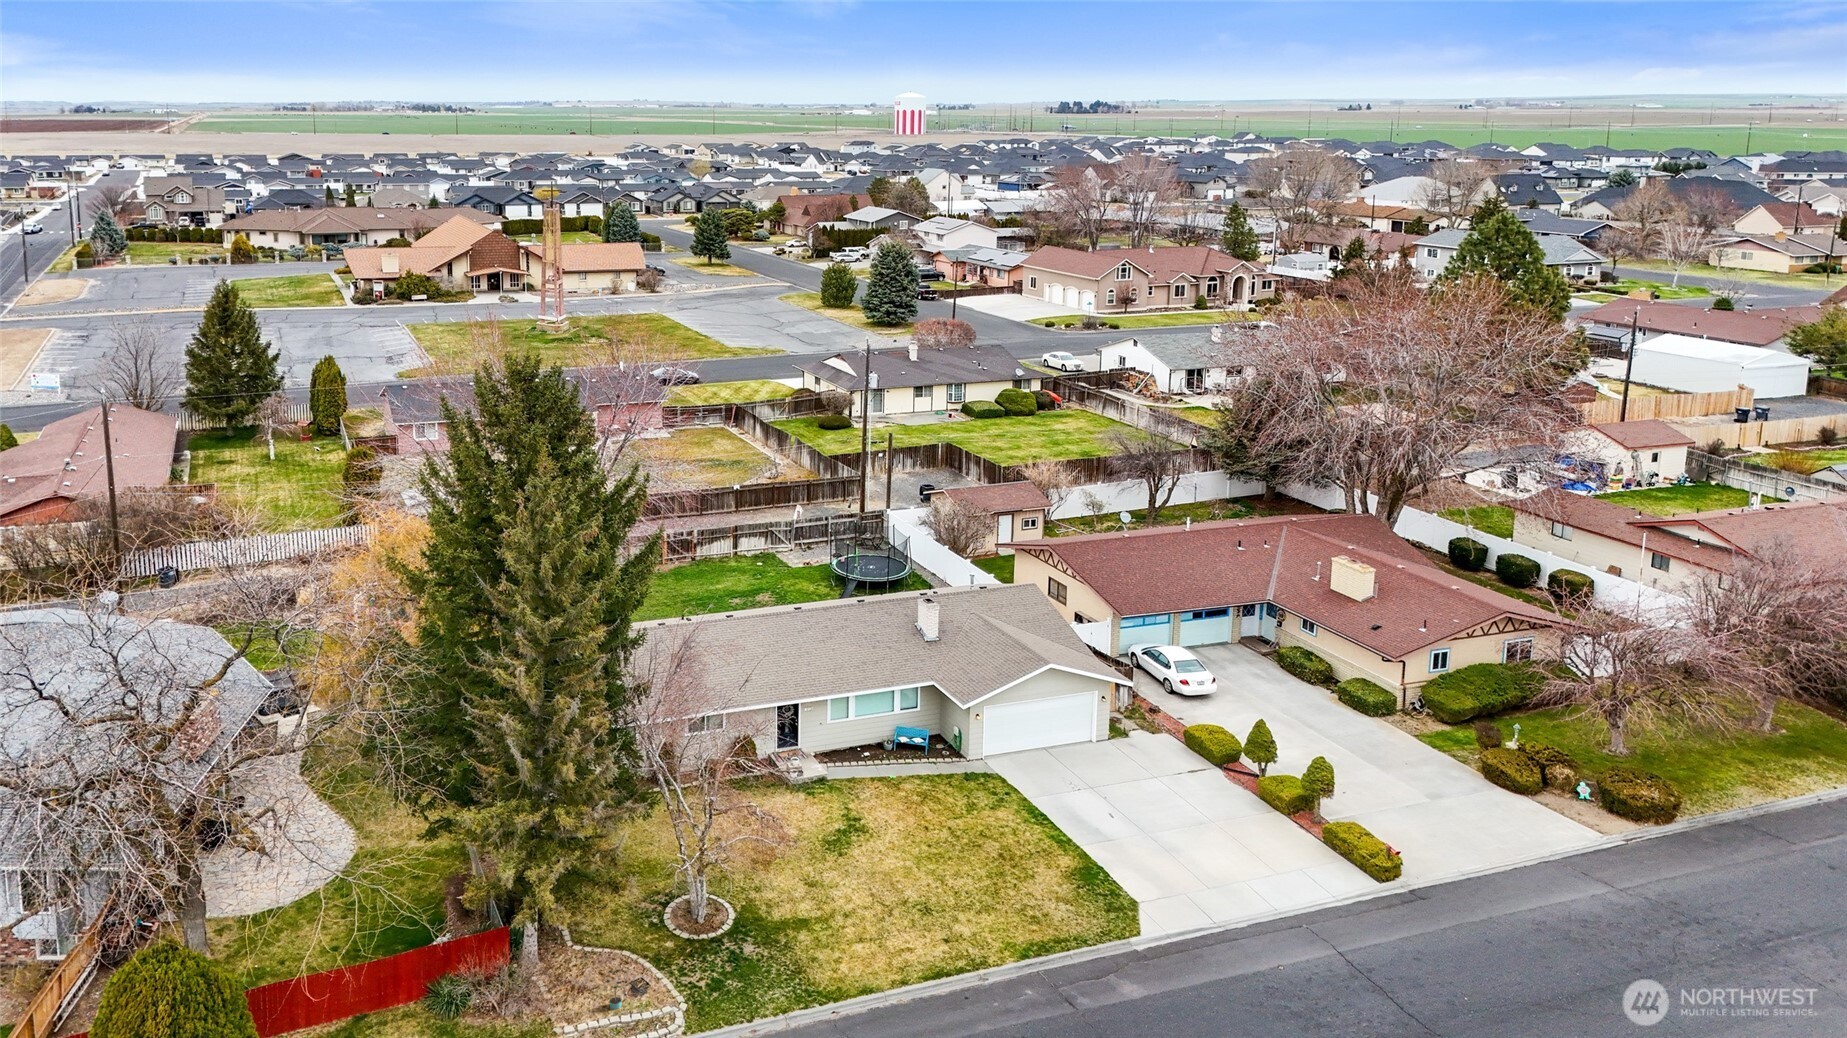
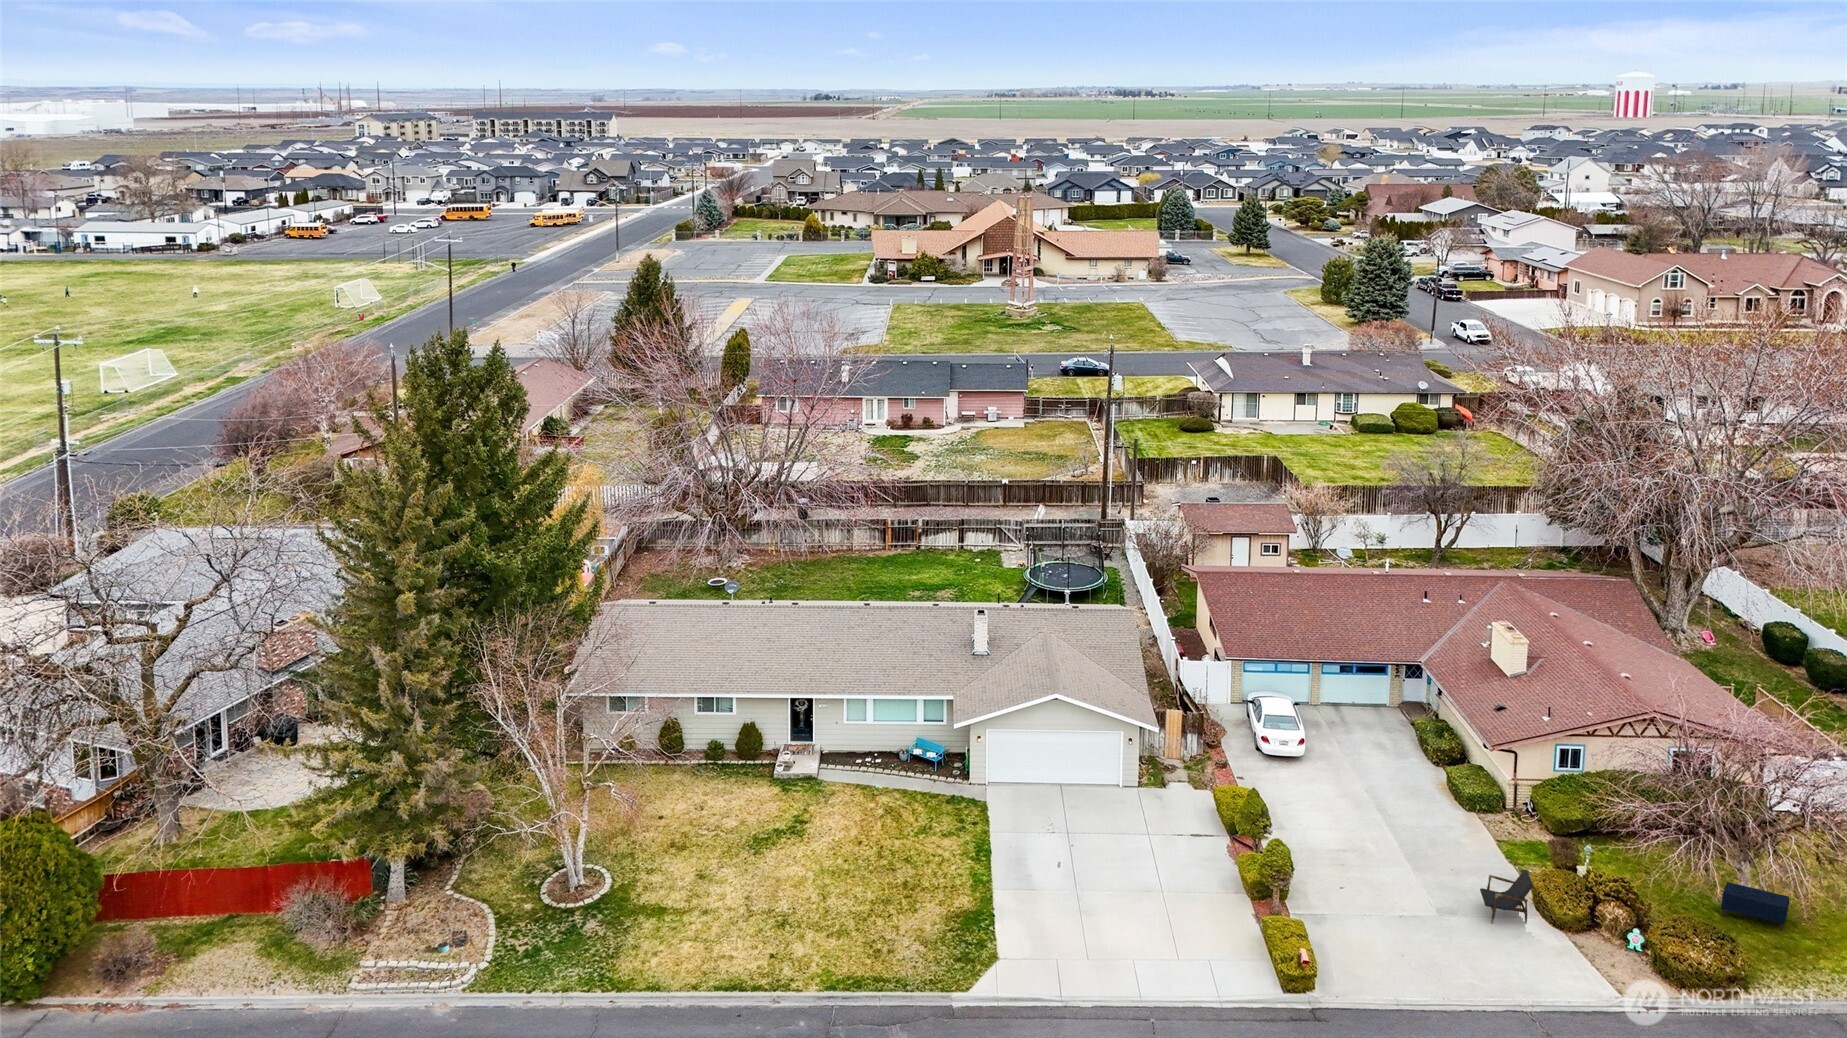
bench: none [1599,736,1652,765] -> present [1721,882,1790,931]
lounge chair: none [1456,748,1504,795] -> present [1480,870,1533,924]

